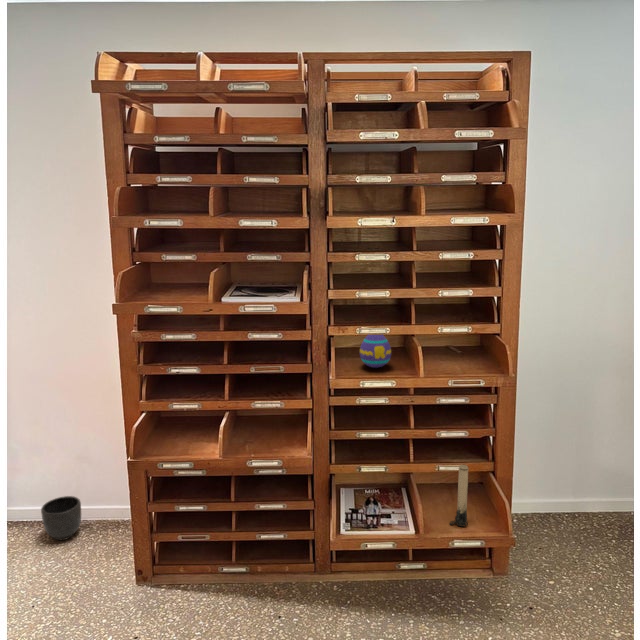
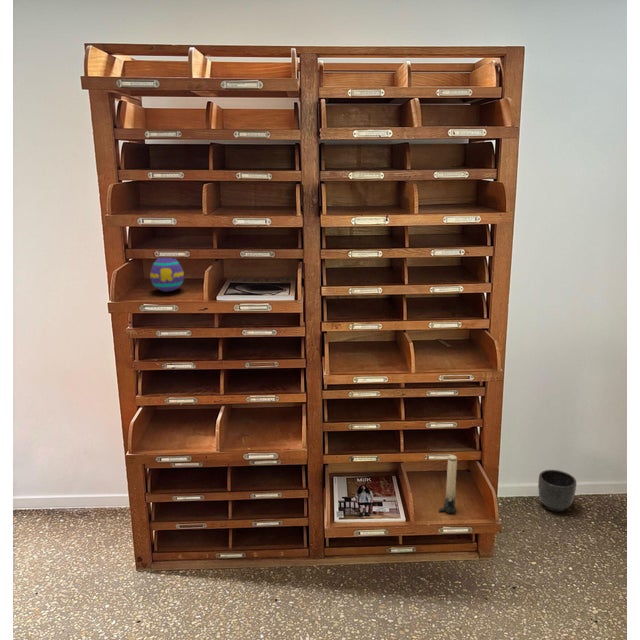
decorative egg: present [360,334,391,368] -> present [150,257,184,292]
planter: present [41,496,81,540] -> present [538,470,576,512]

